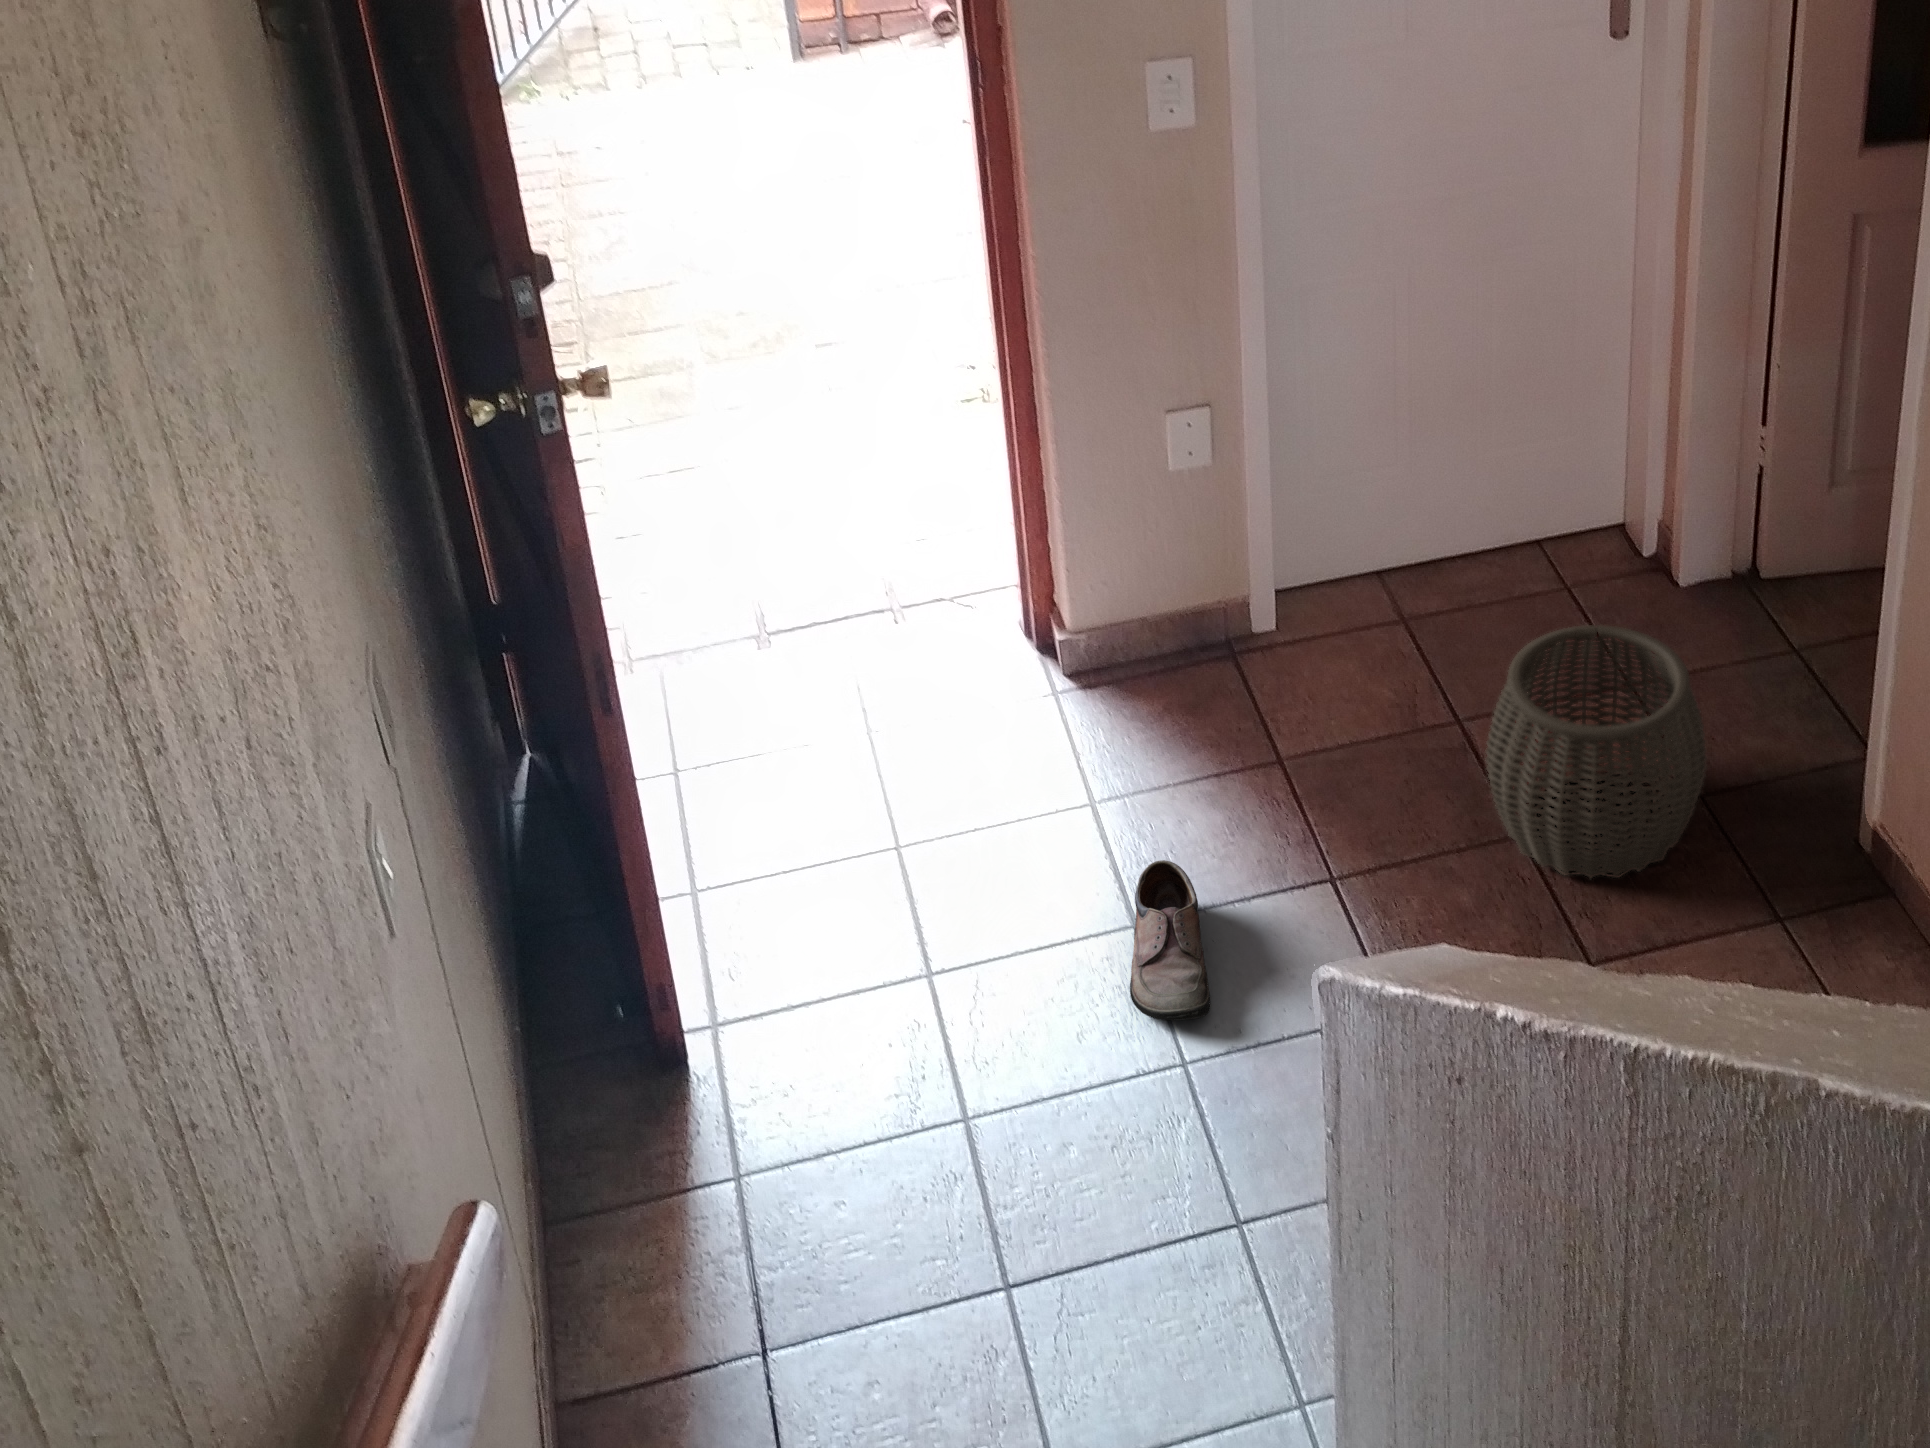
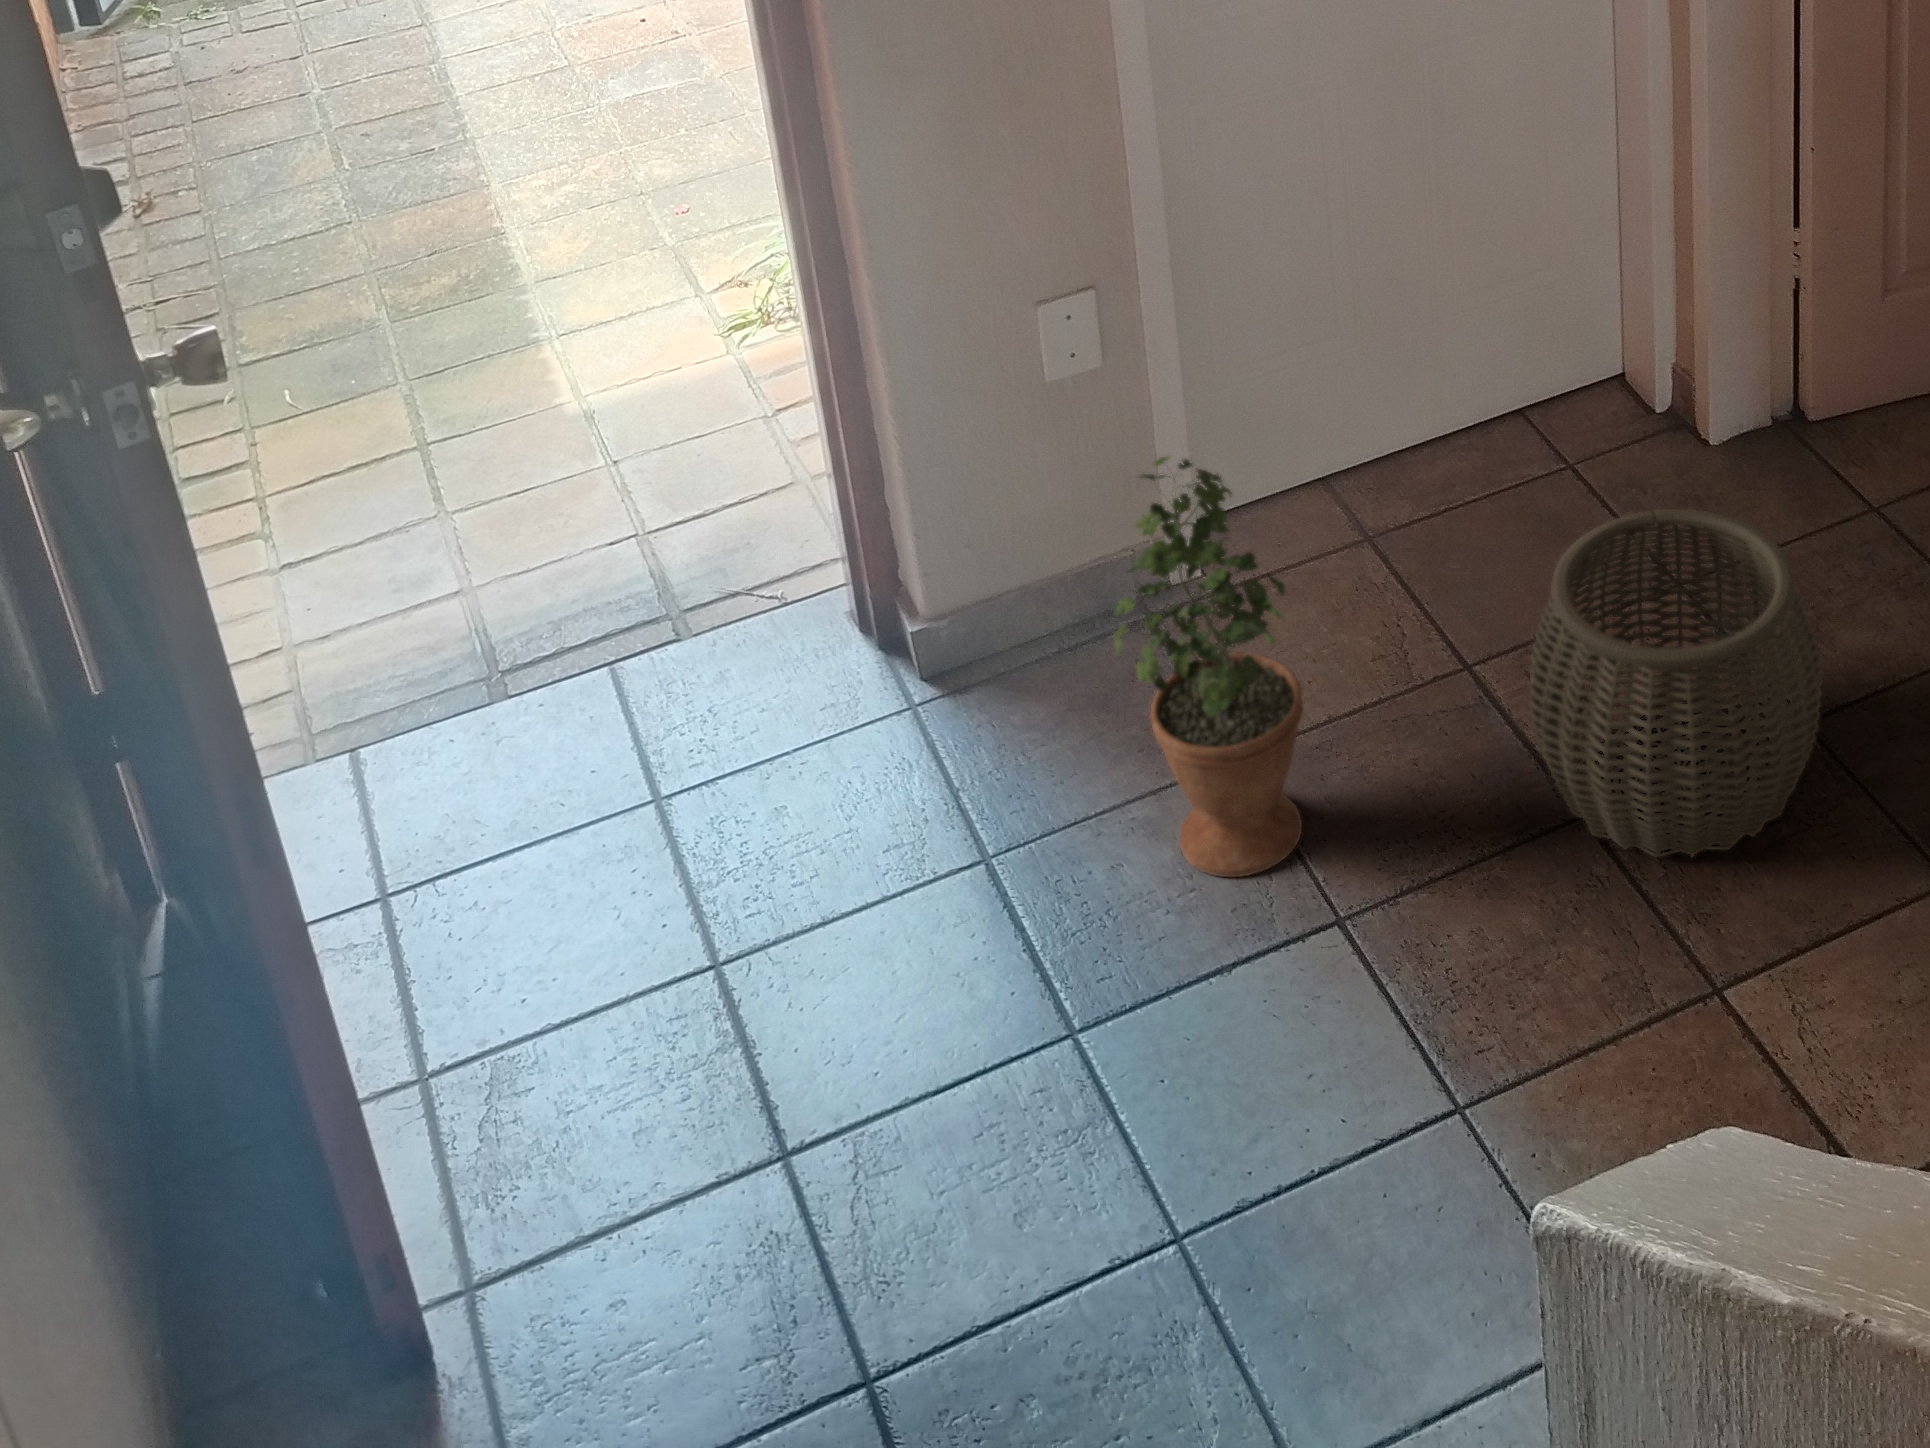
potted plant: none [1185,537,1321,845] -> present [1113,456,1303,877]
shoe: present [1130,860,1211,1020] -> none [1075,926,1206,1168]

